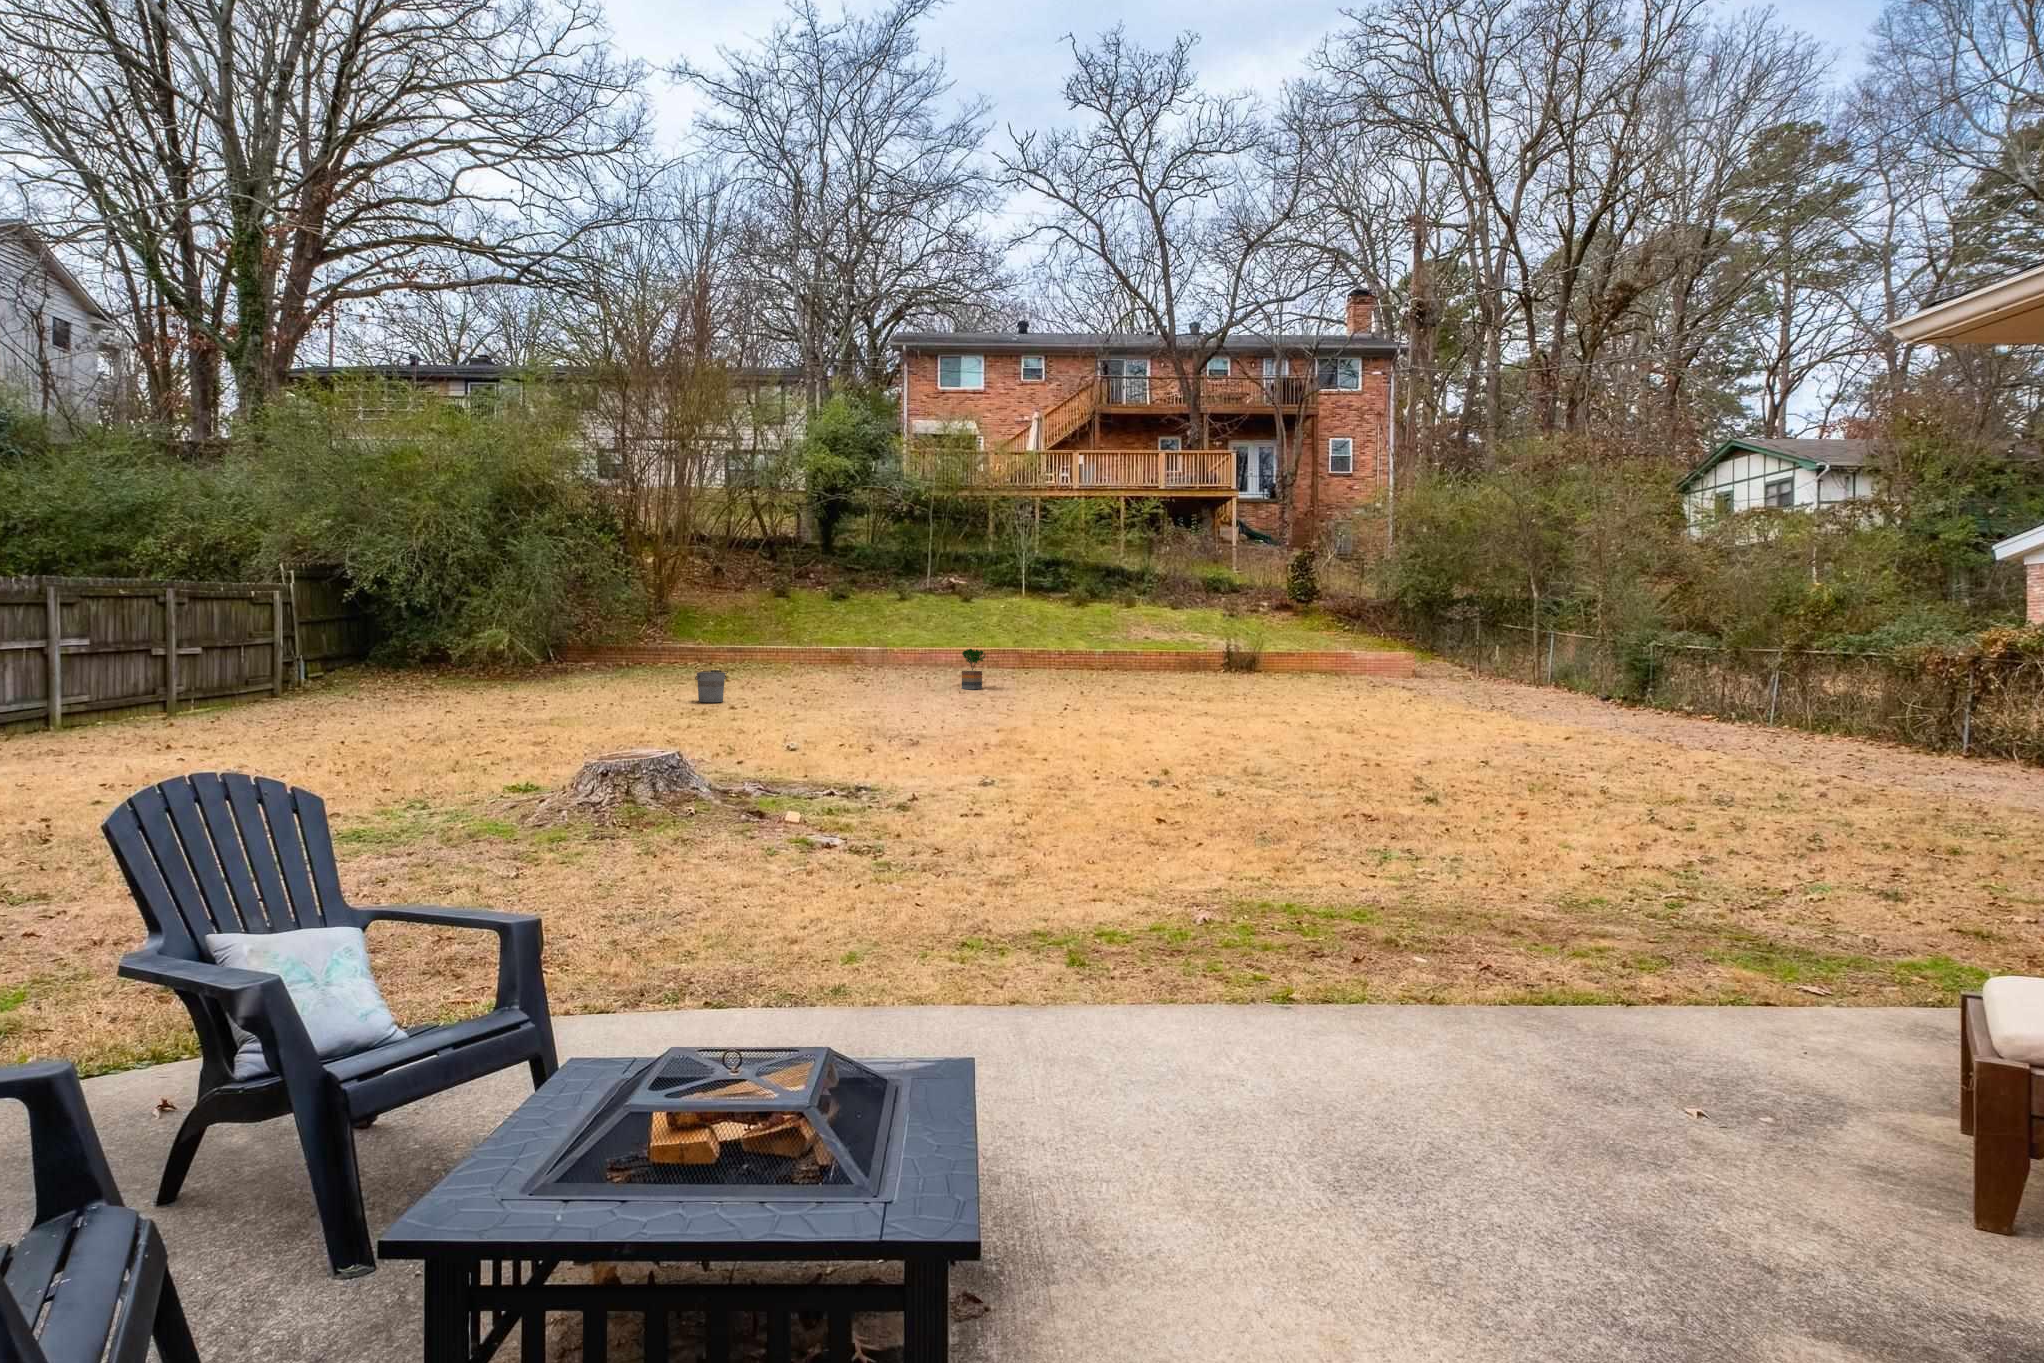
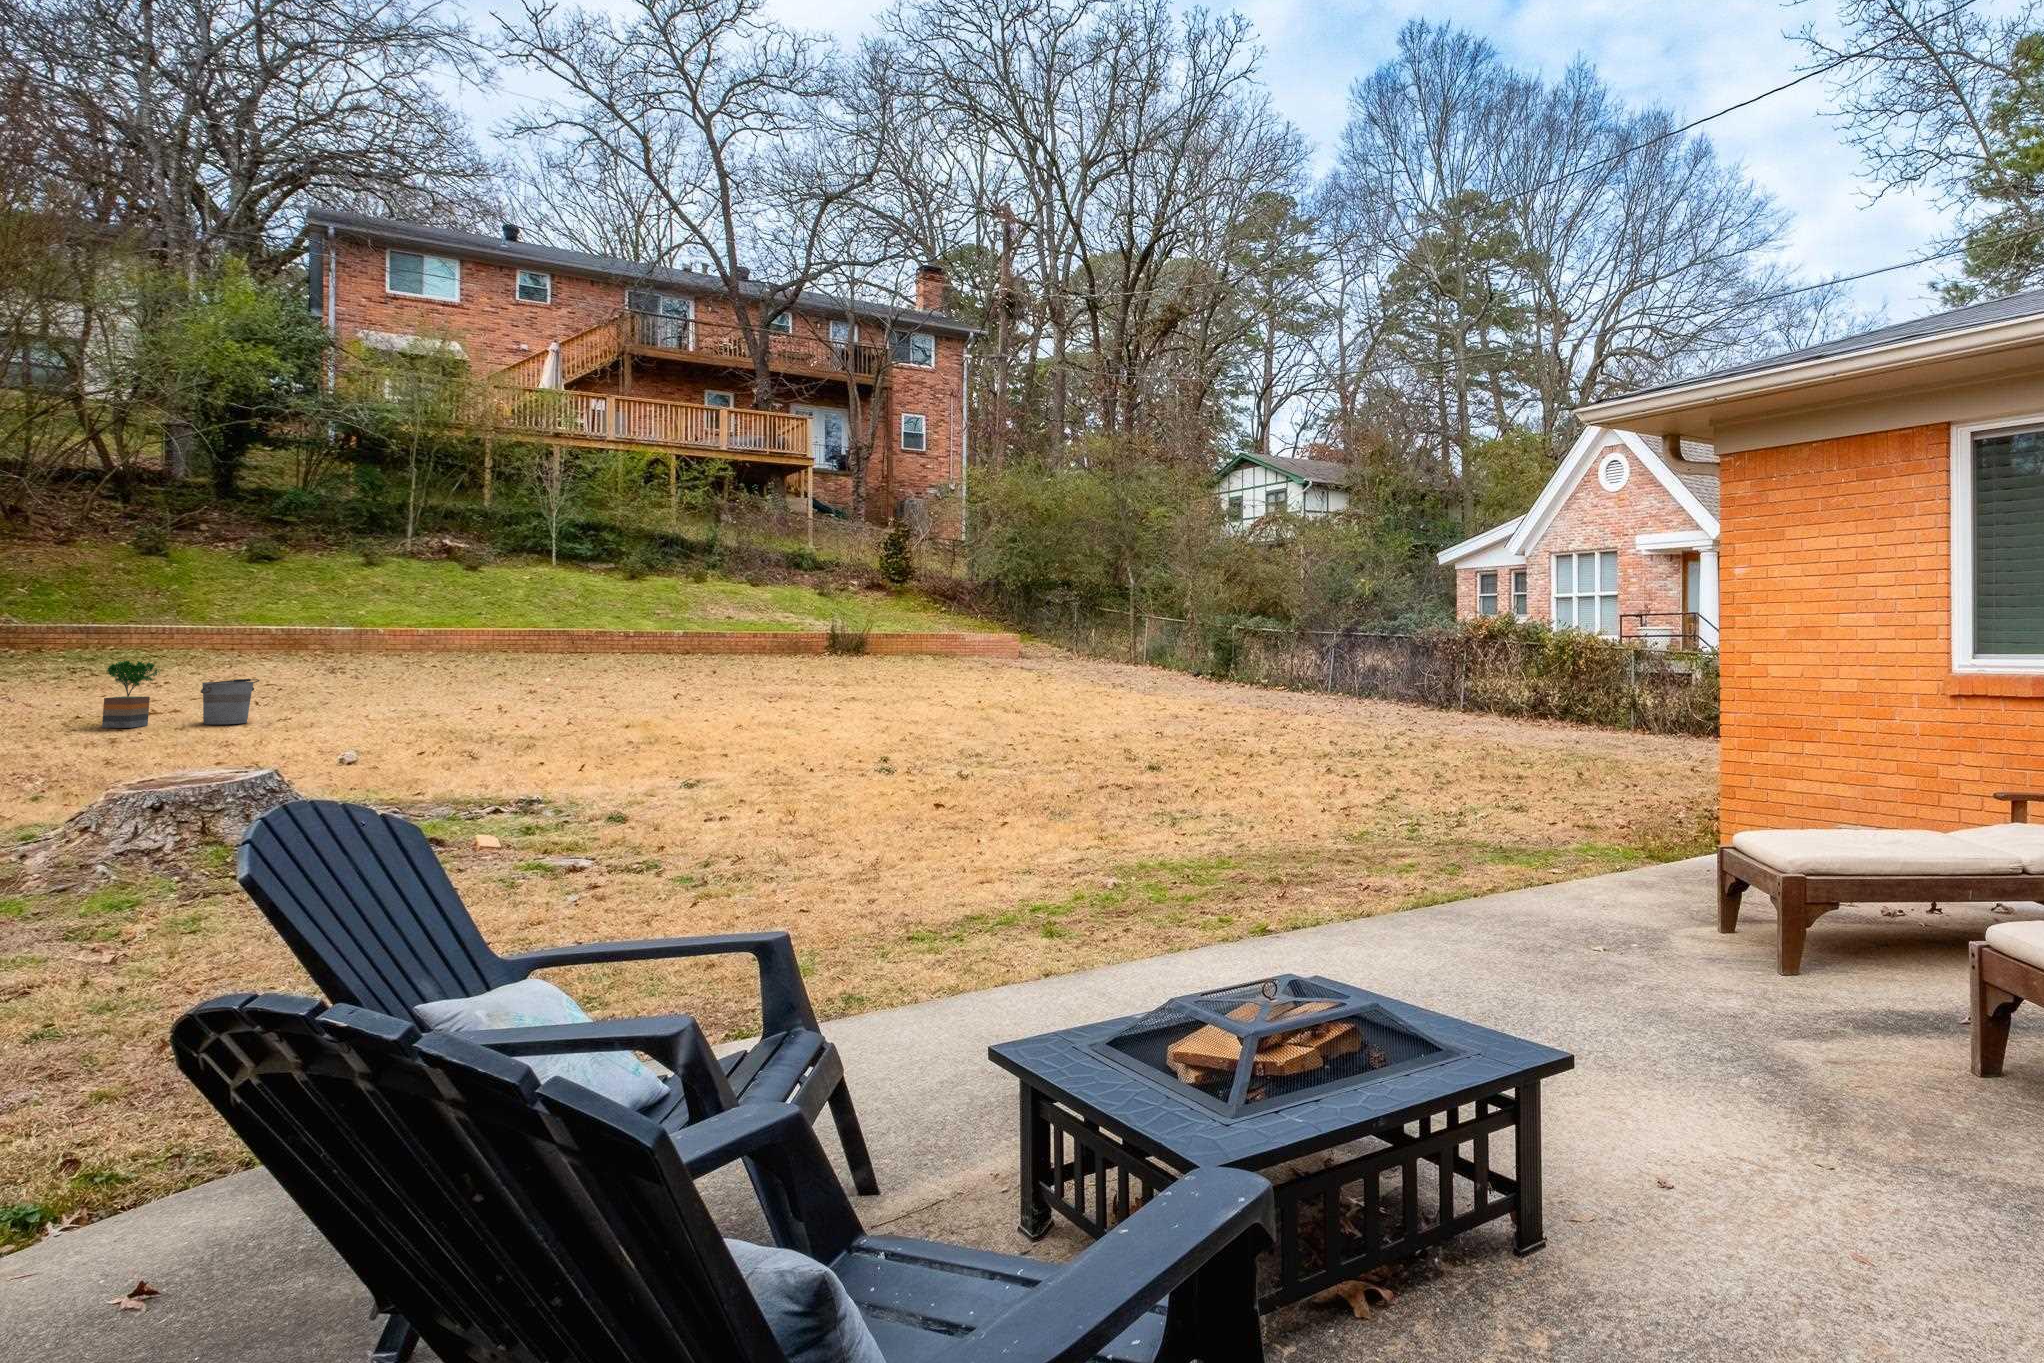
potted tree: present [962,649,986,689] -> present [102,660,160,728]

